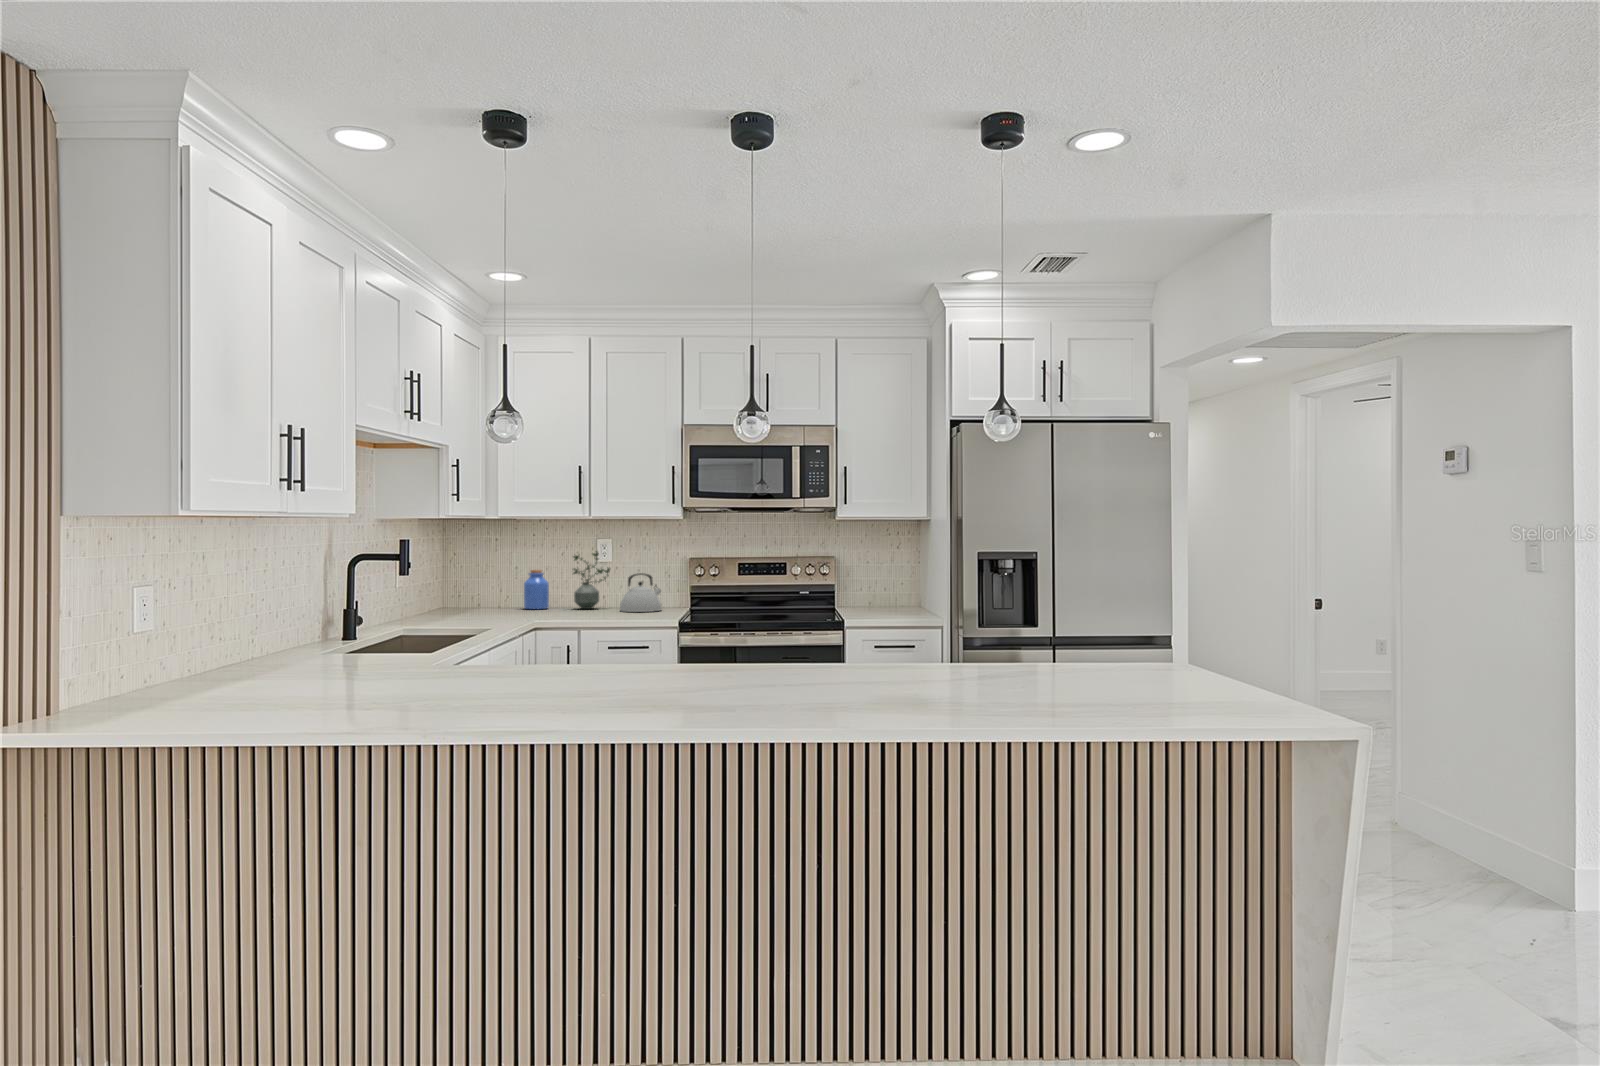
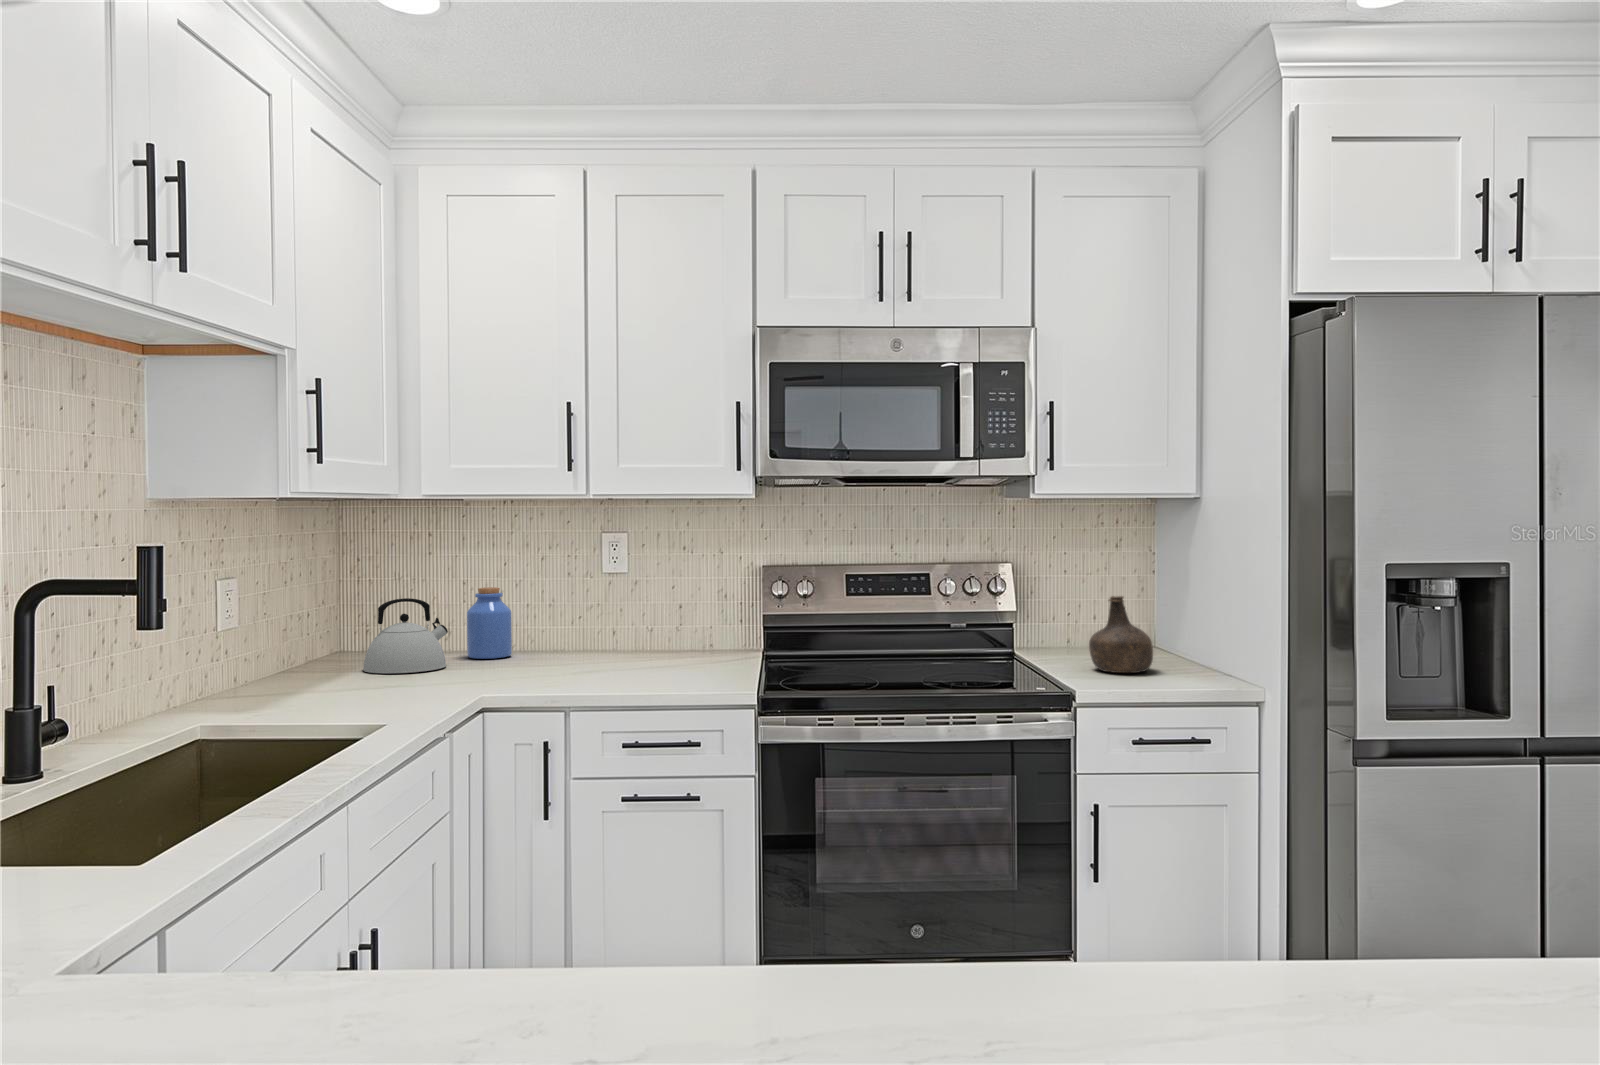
potted plant: present [573,551,610,609] -> none [551,553,620,658]
kettle: present [620,573,661,612] -> present [363,598,448,673]
bottle: none [866,574,900,615] -> present [1089,596,1153,673]

